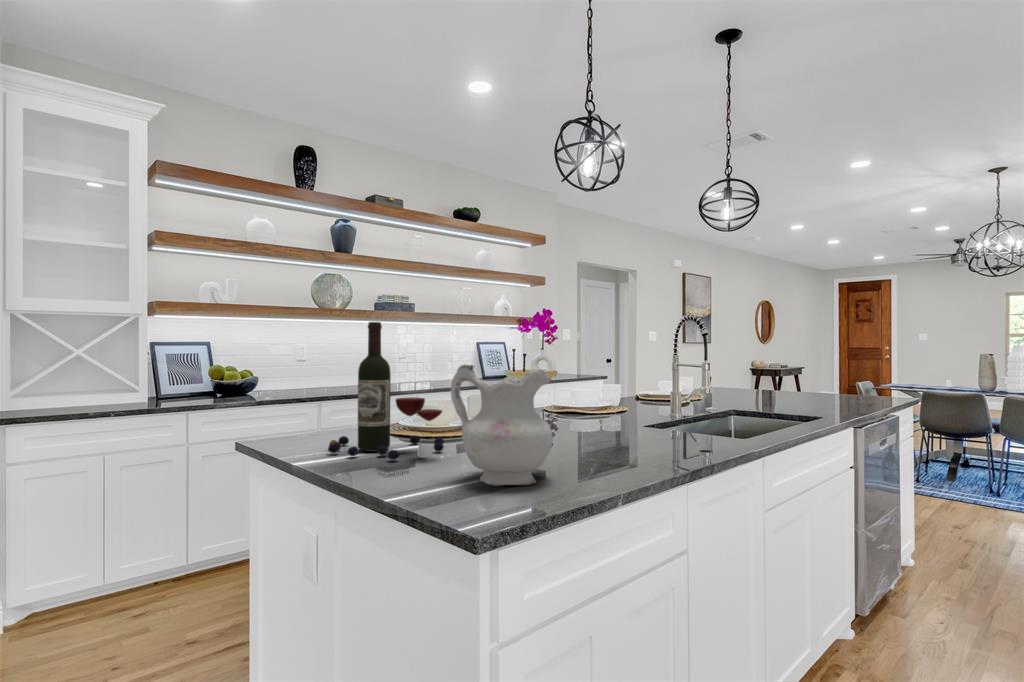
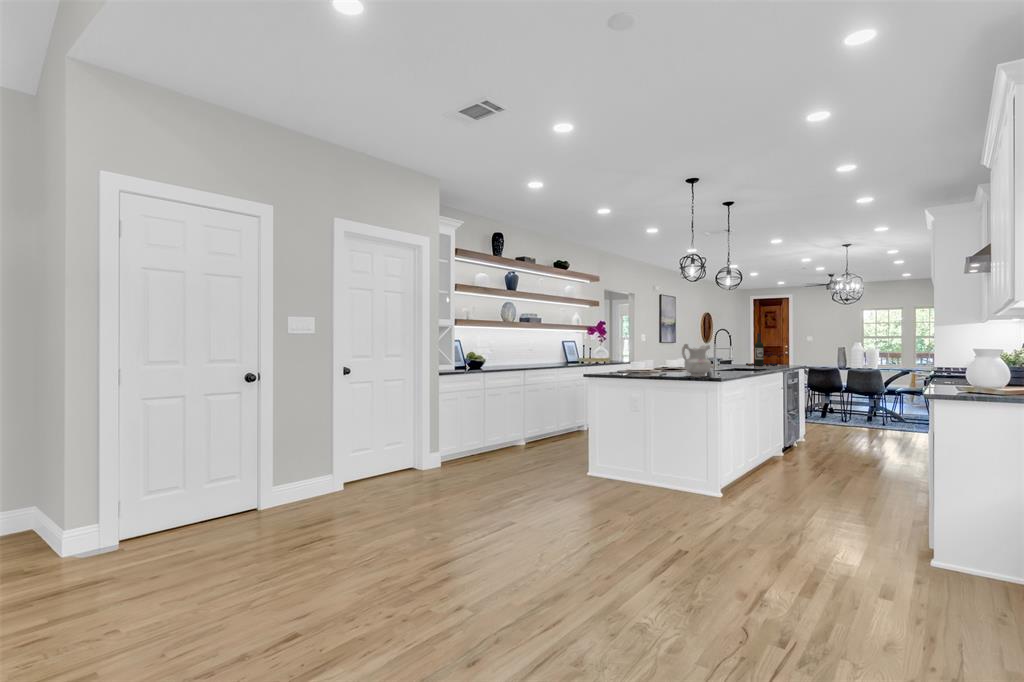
wine bottle: present [328,322,444,460] -> present [746,333,783,366]

